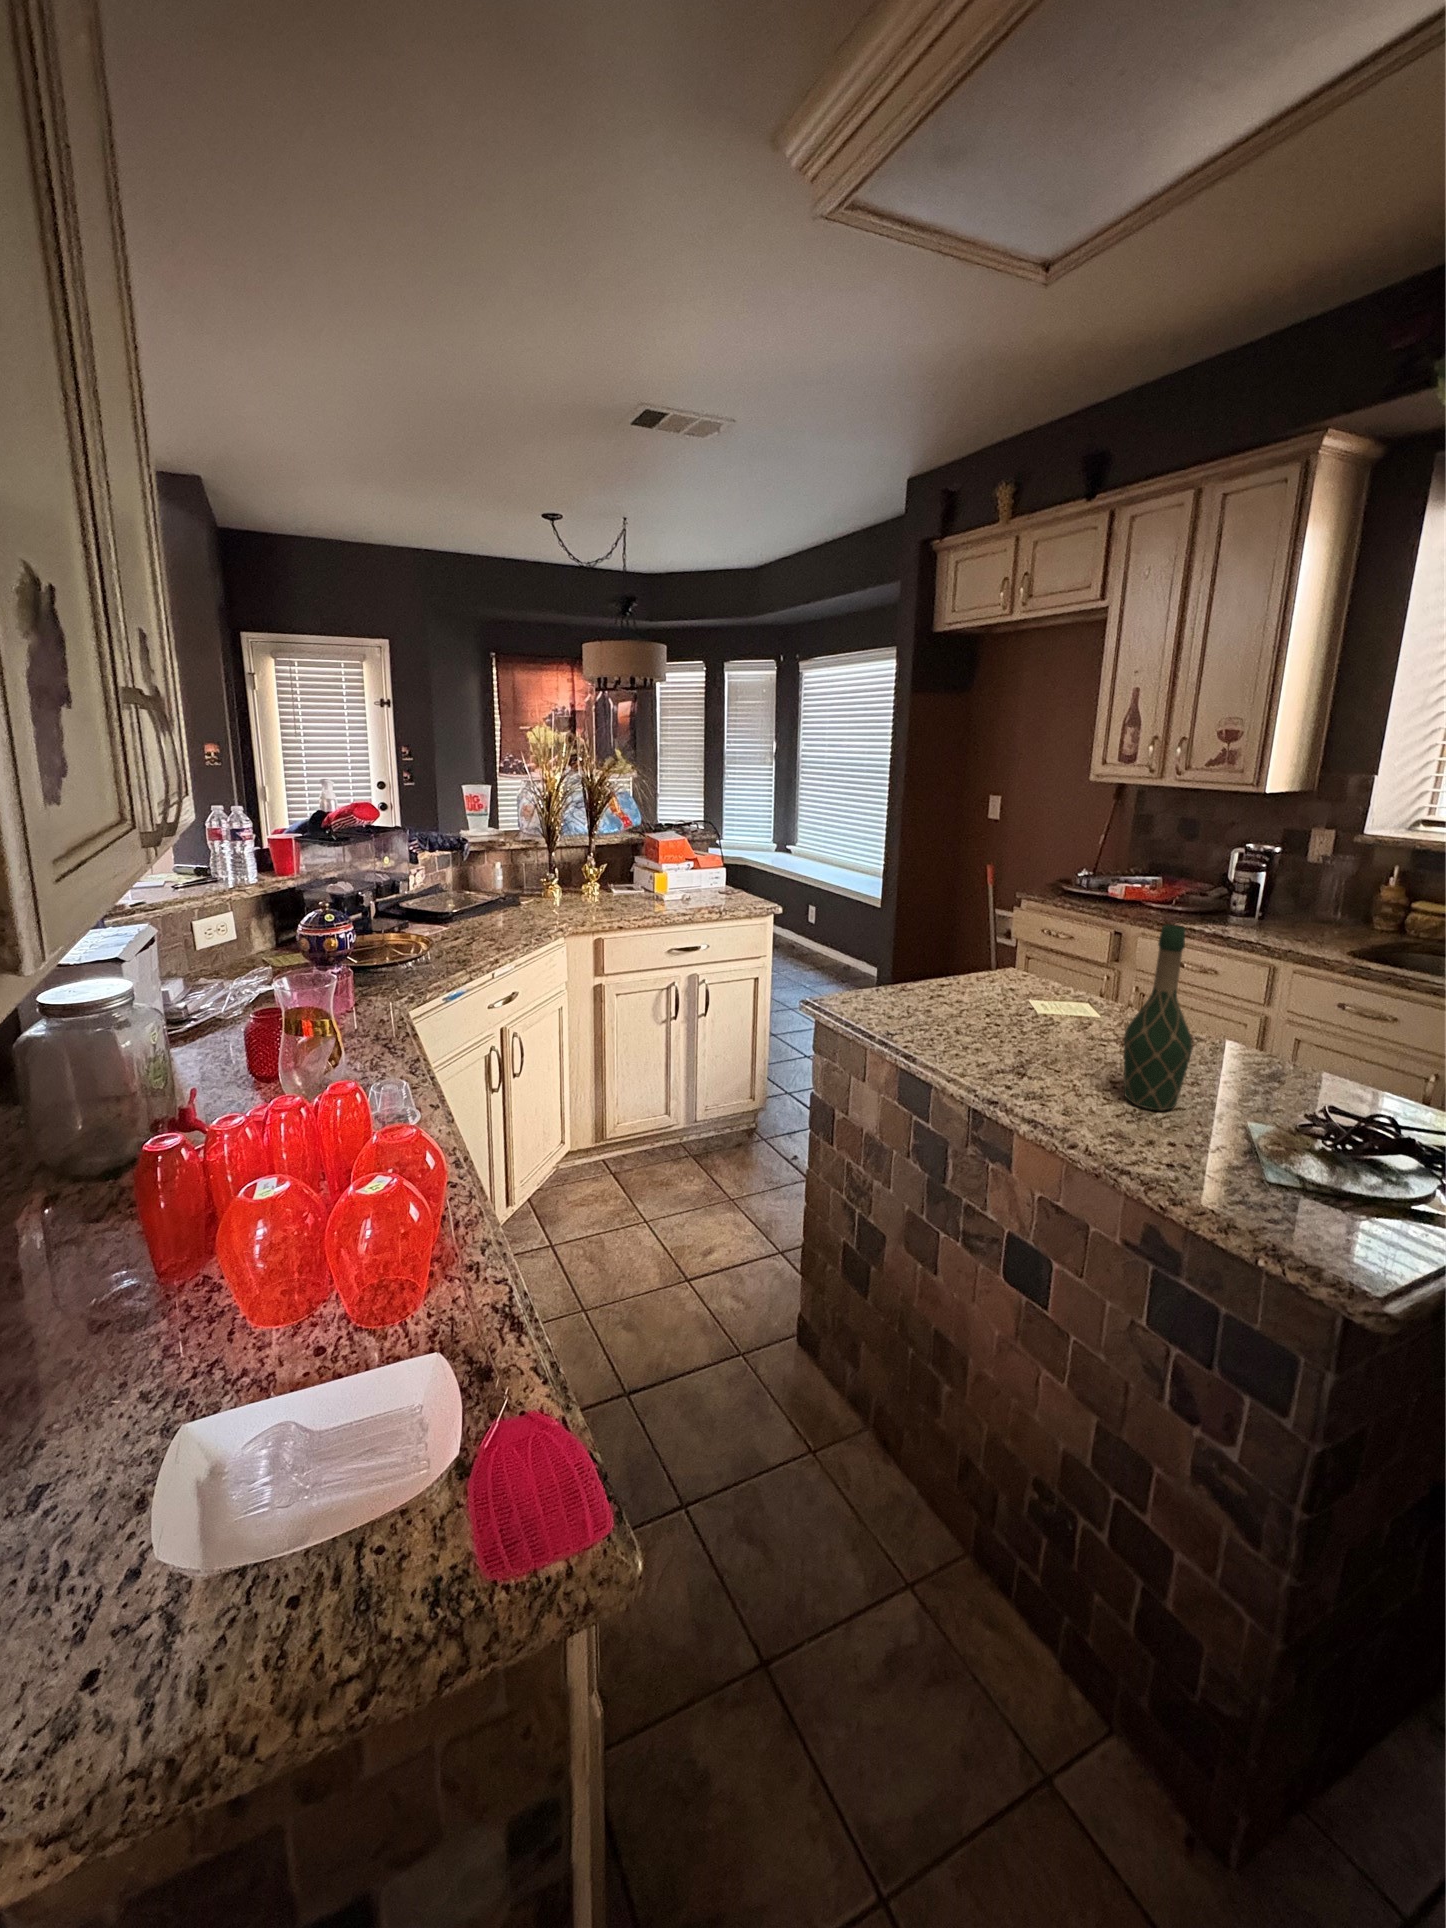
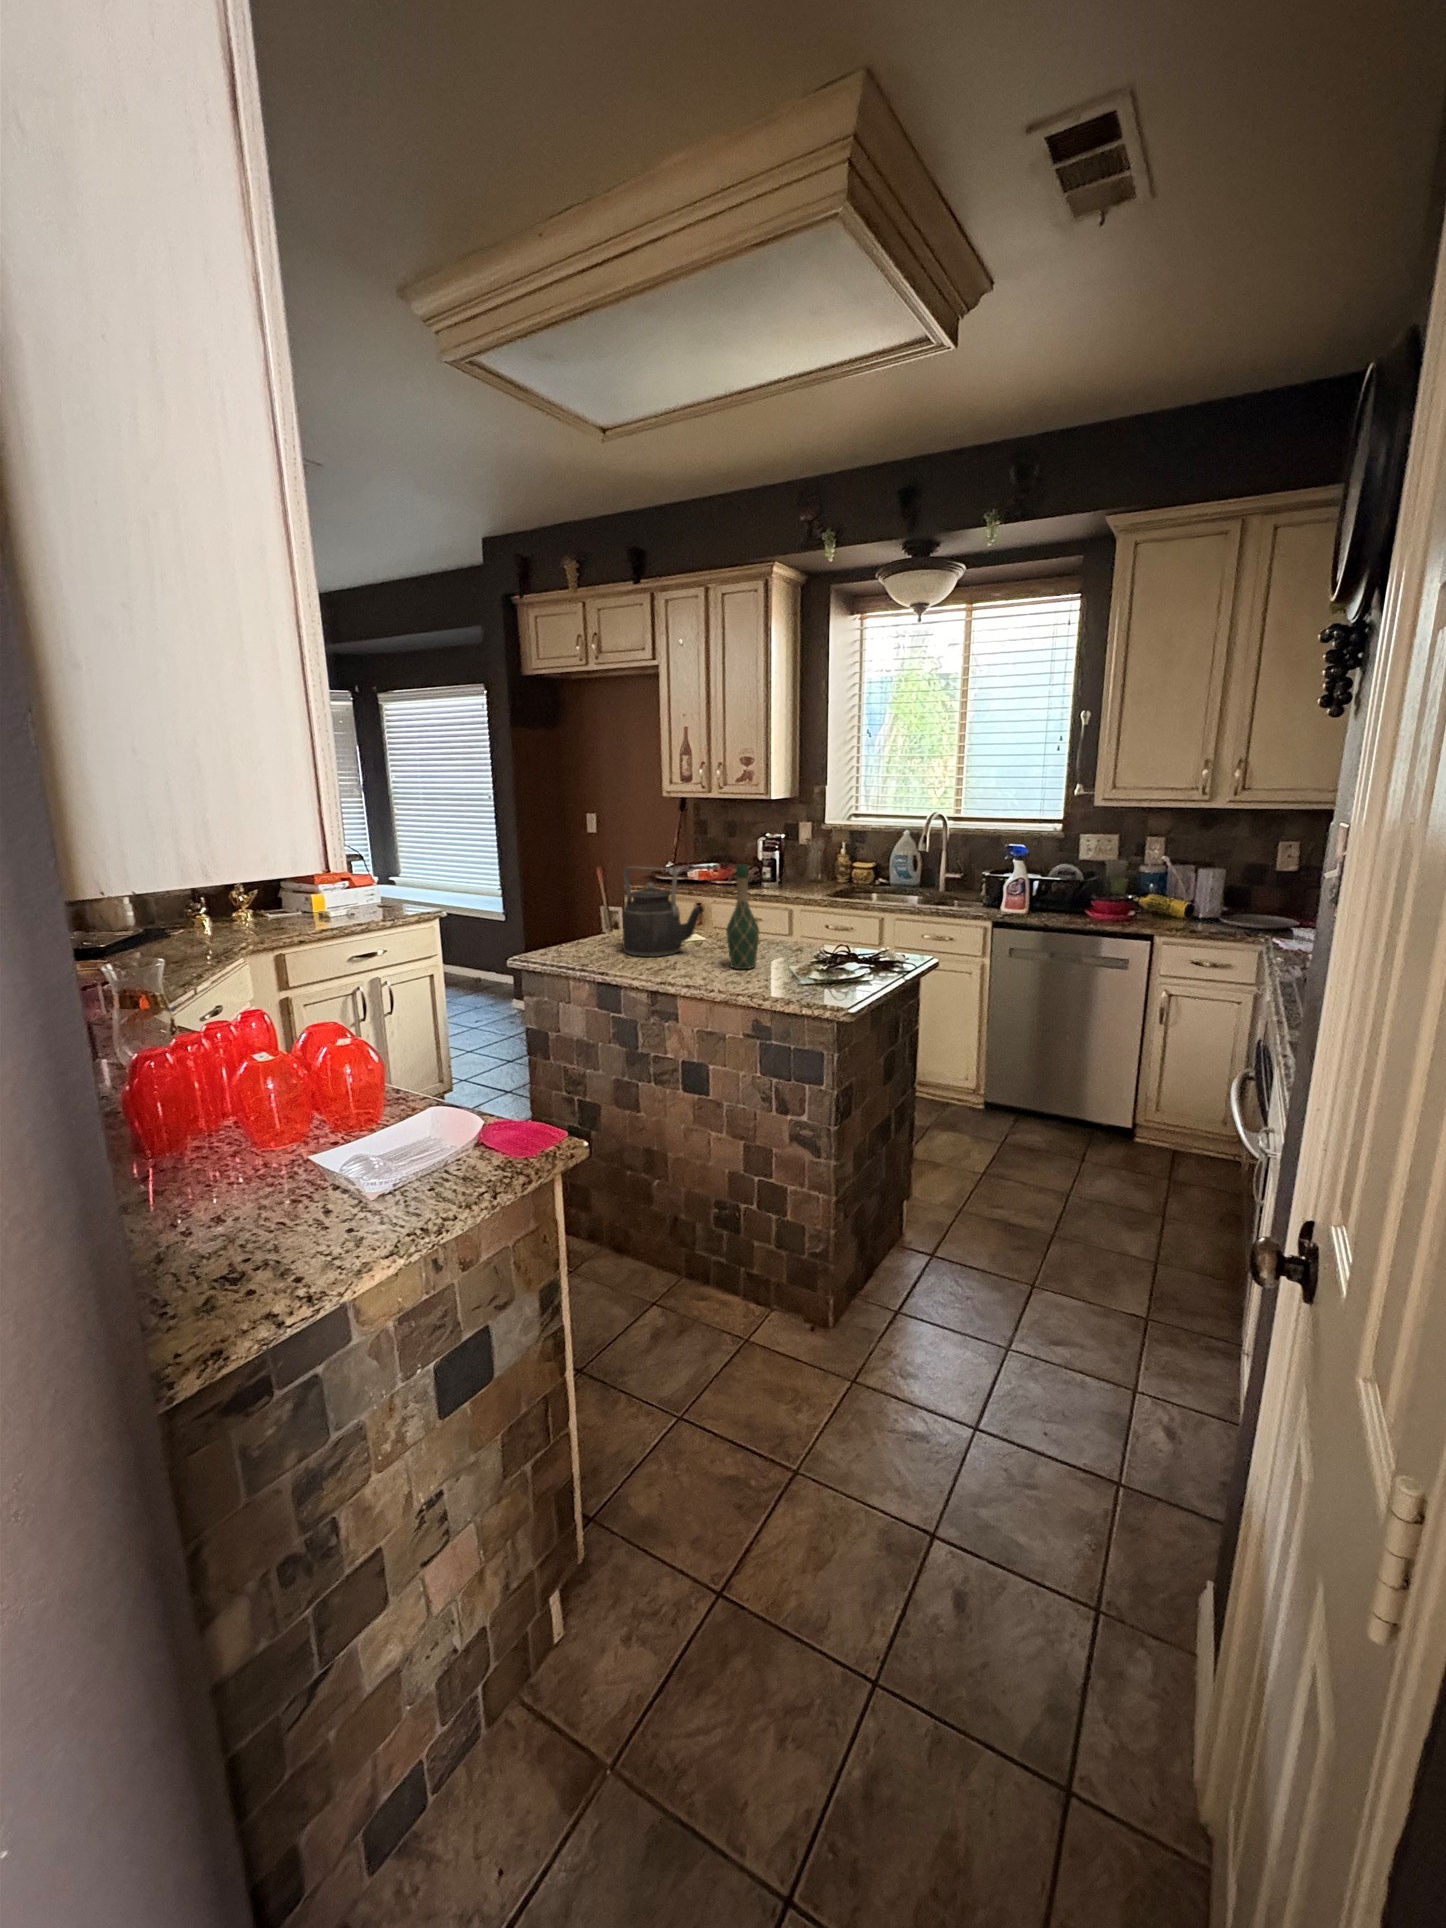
kettle: none [952,895,1093,1041] -> present [623,866,704,957]

